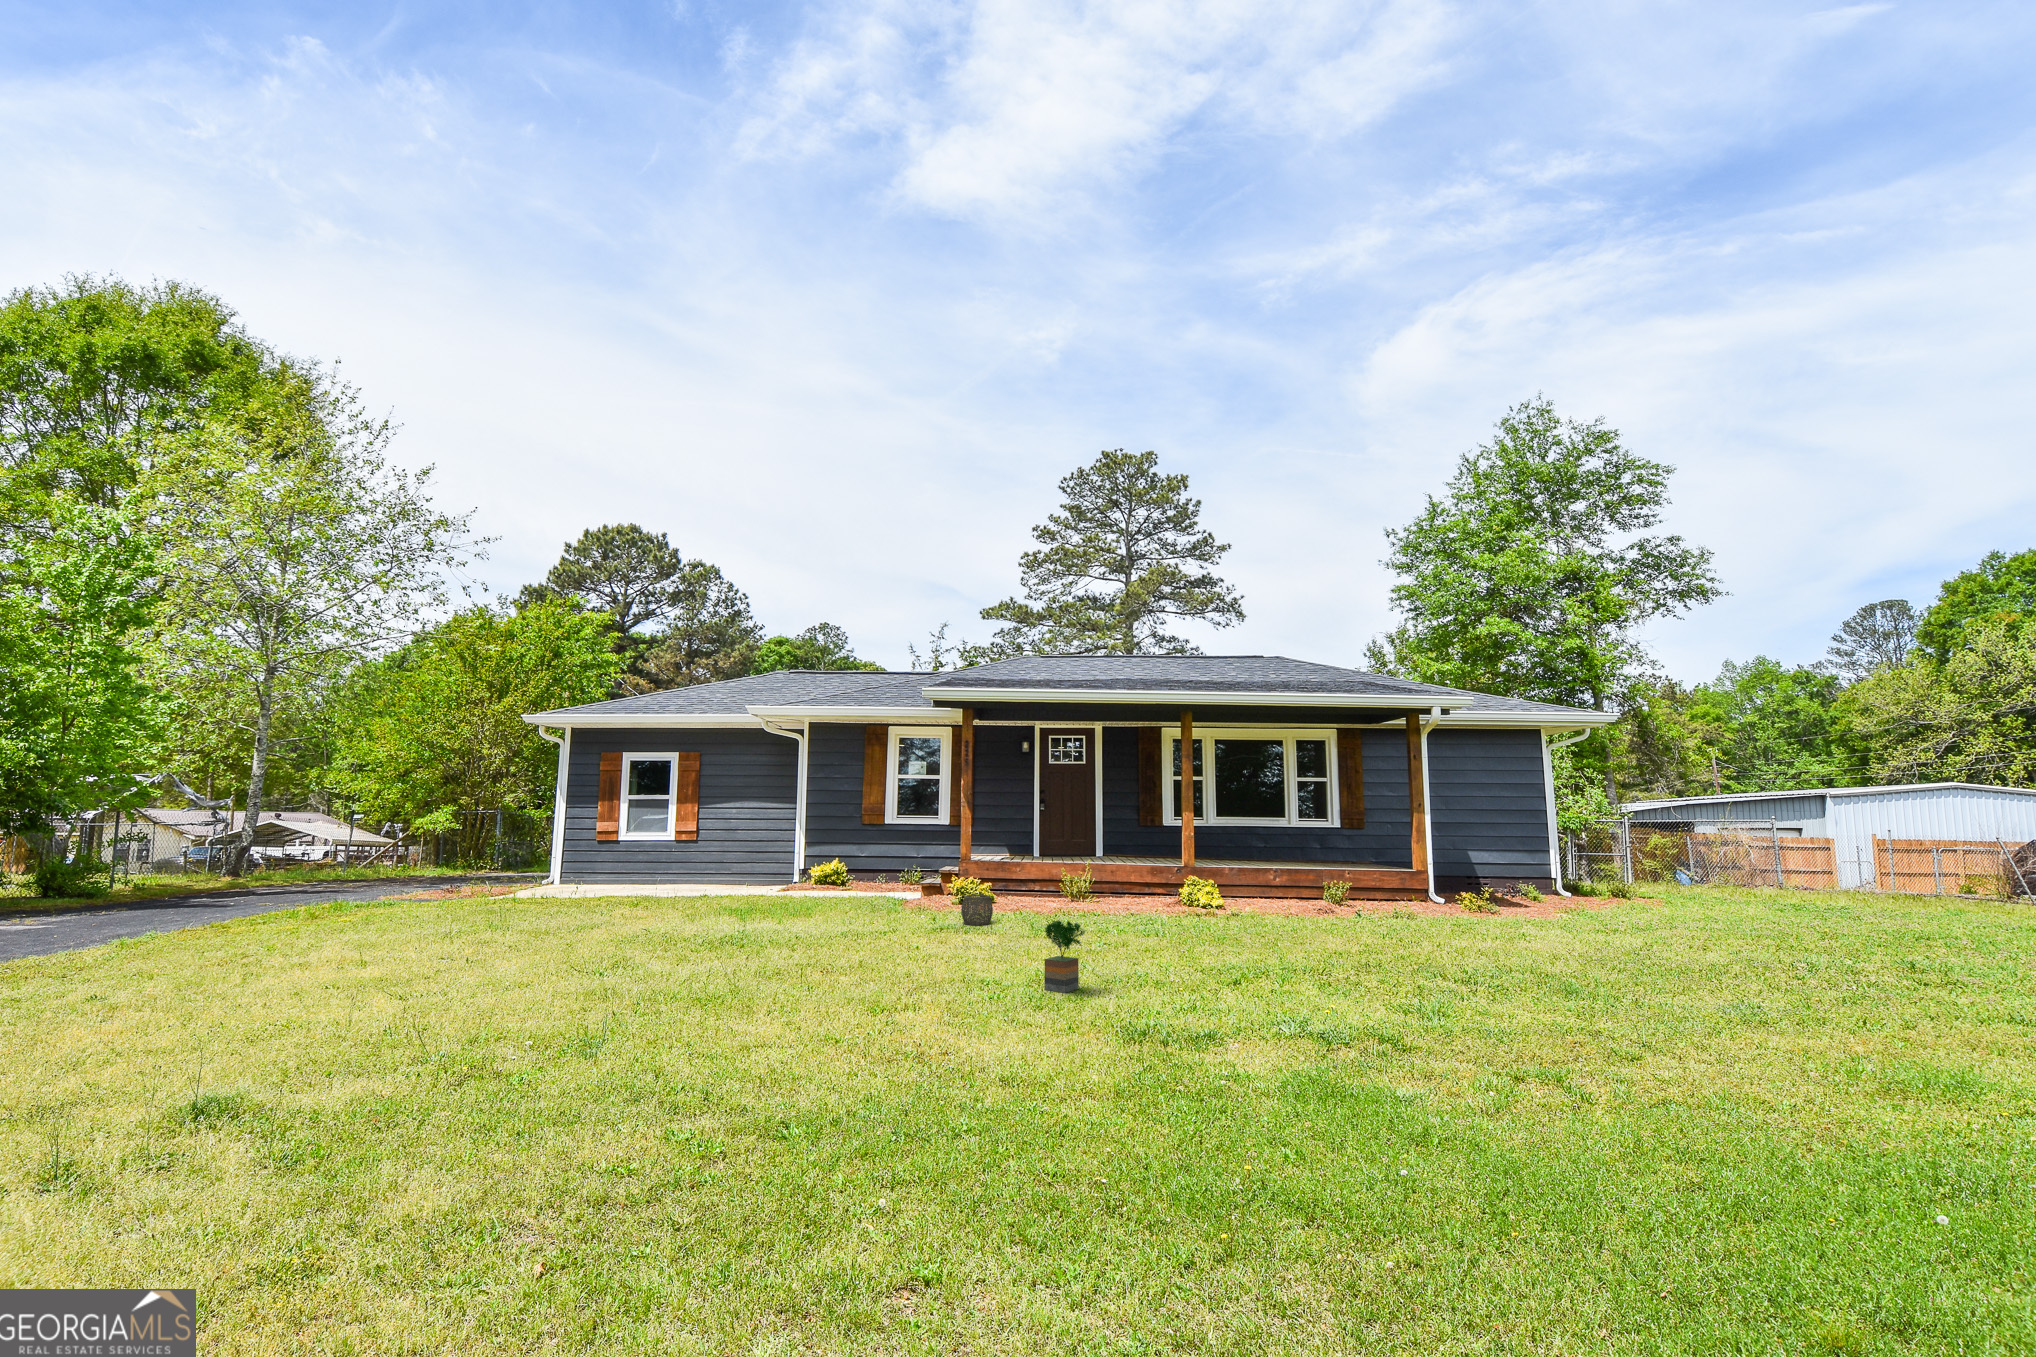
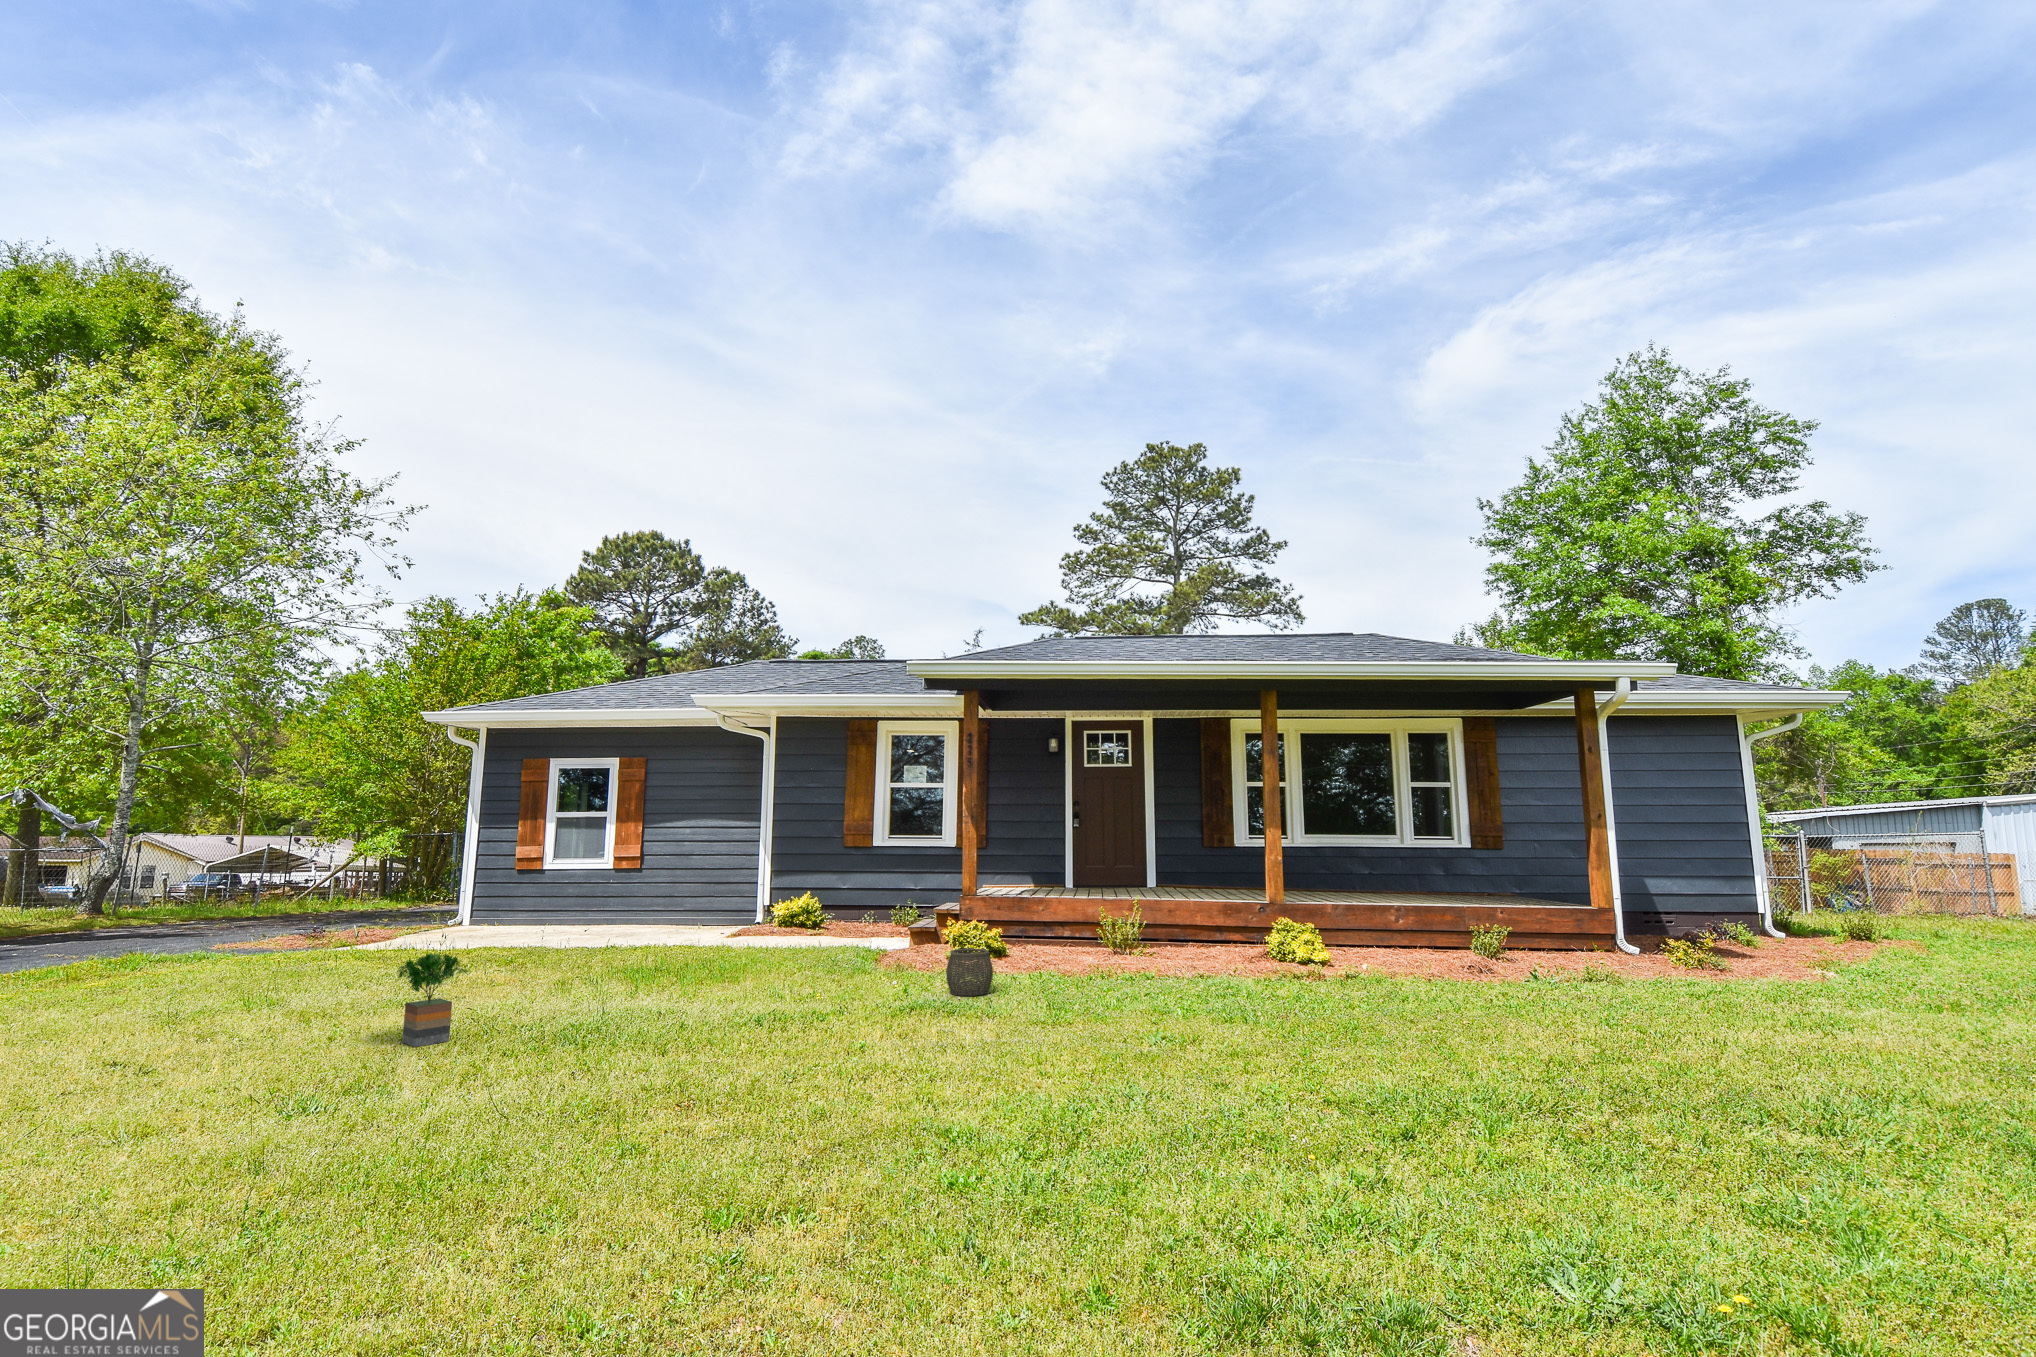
potted tree: present [1045,920,1085,993] -> present [398,953,467,1047]

